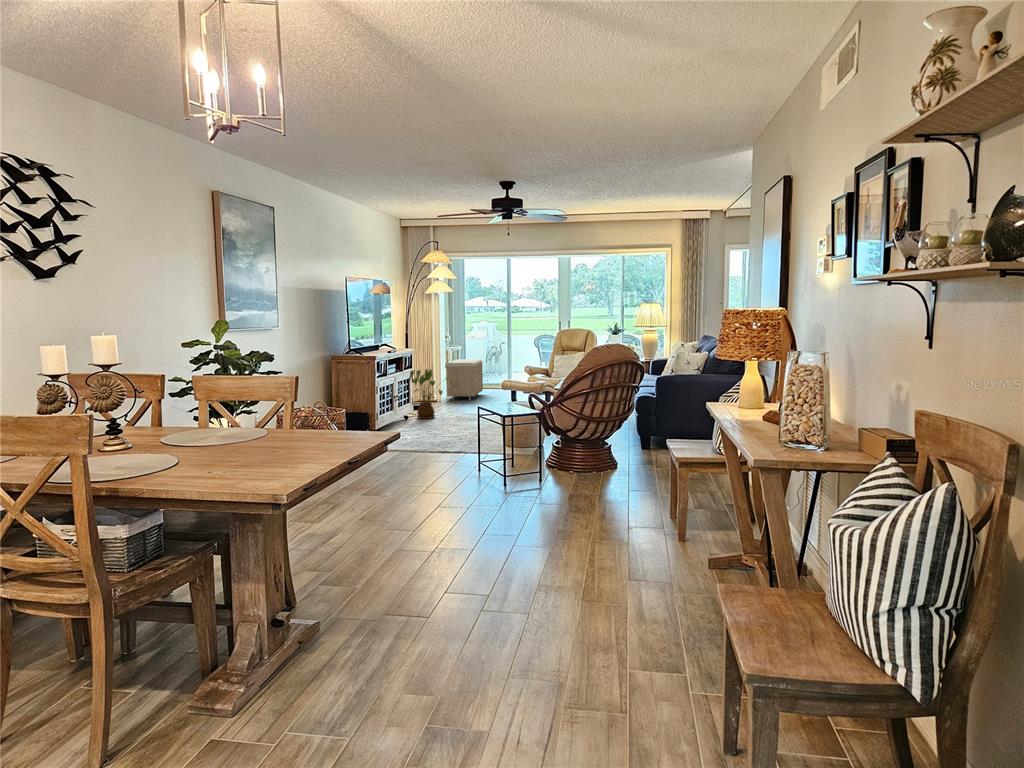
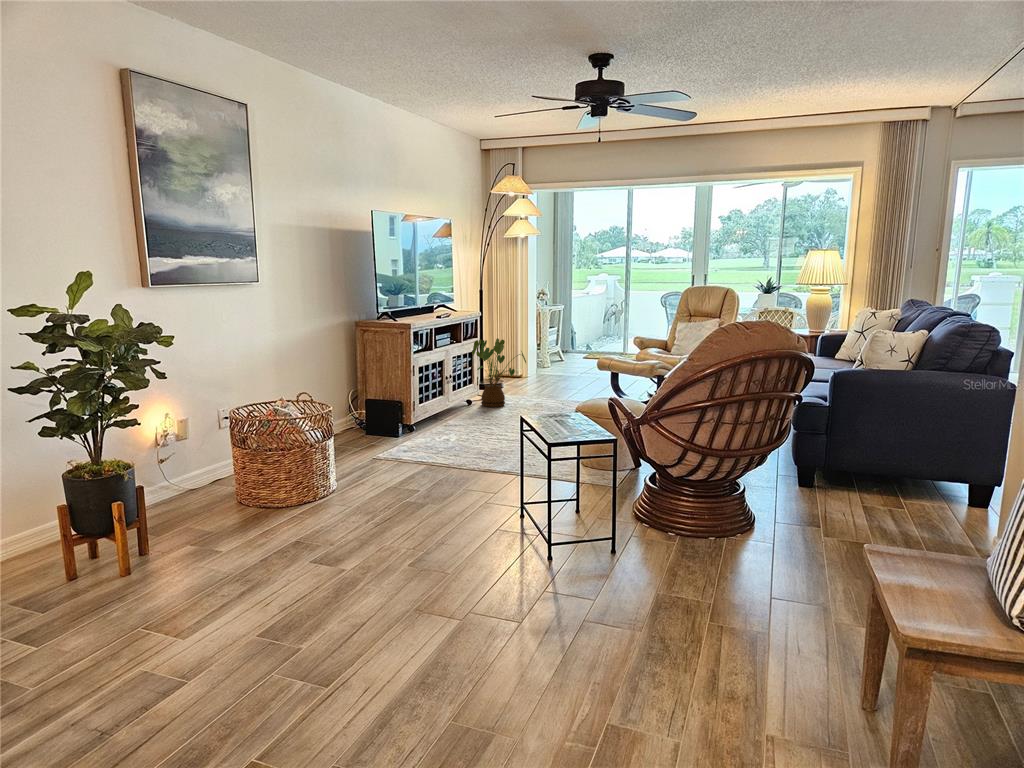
storage bench: present [445,359,483,400] -> none [533,323,585,378]

